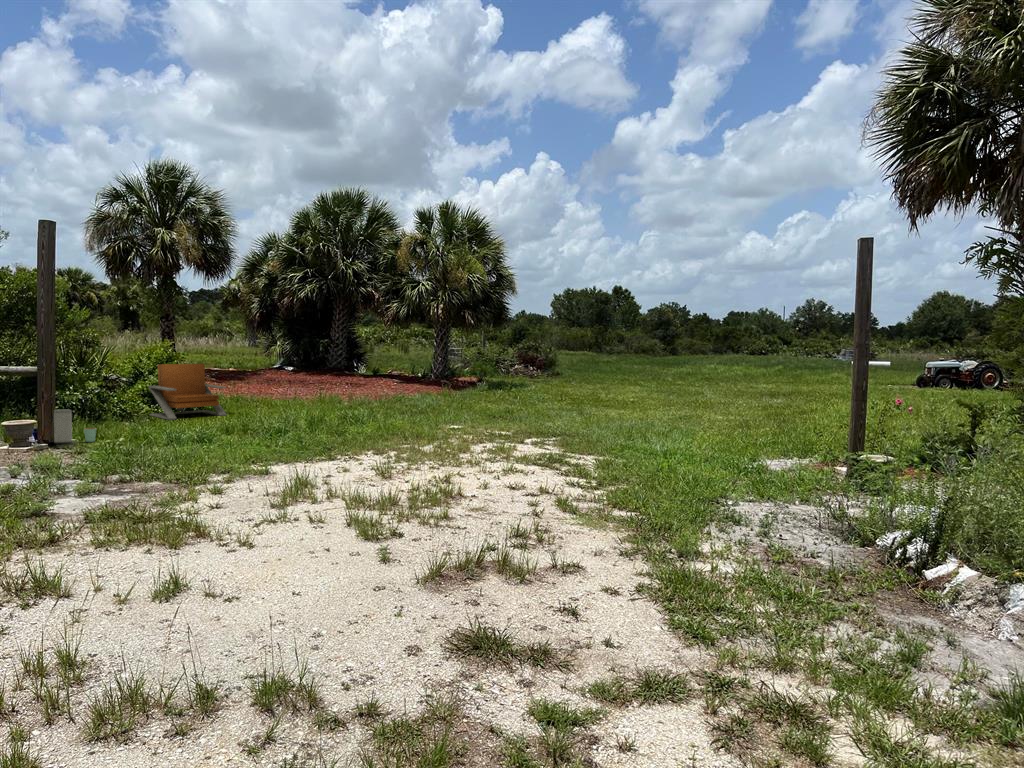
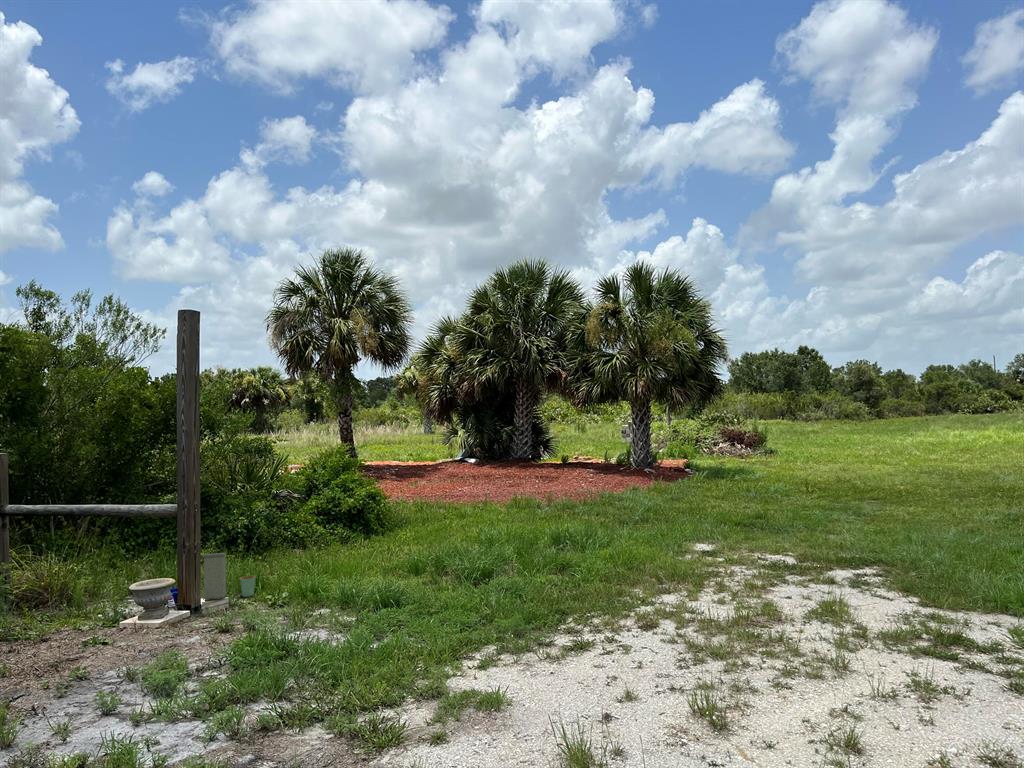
lounge chair: present [149,364,226,420] -> none [323,472,413,548]

